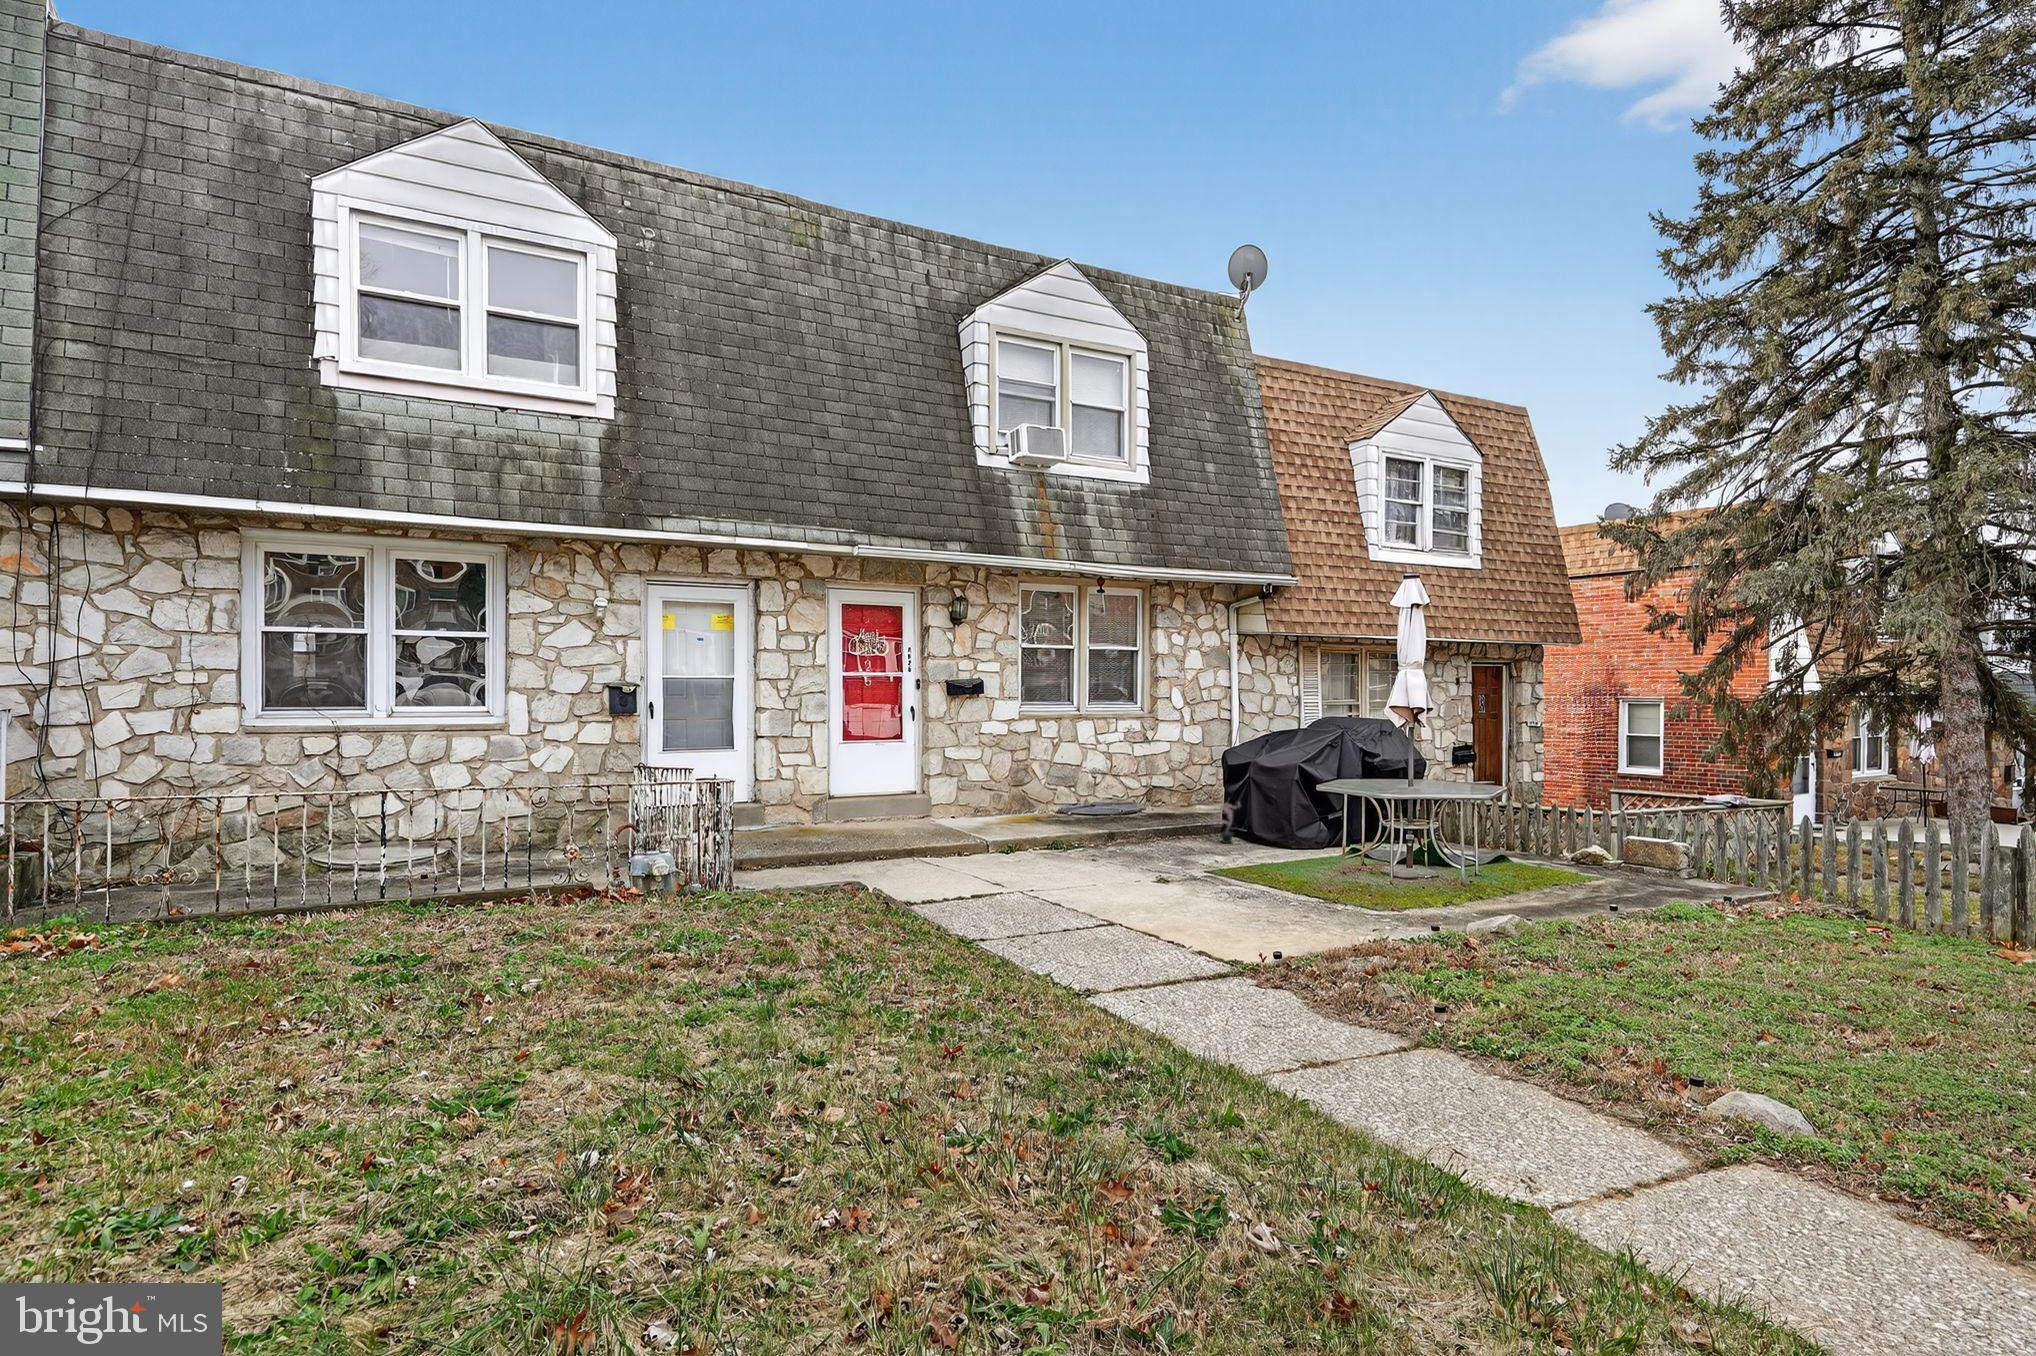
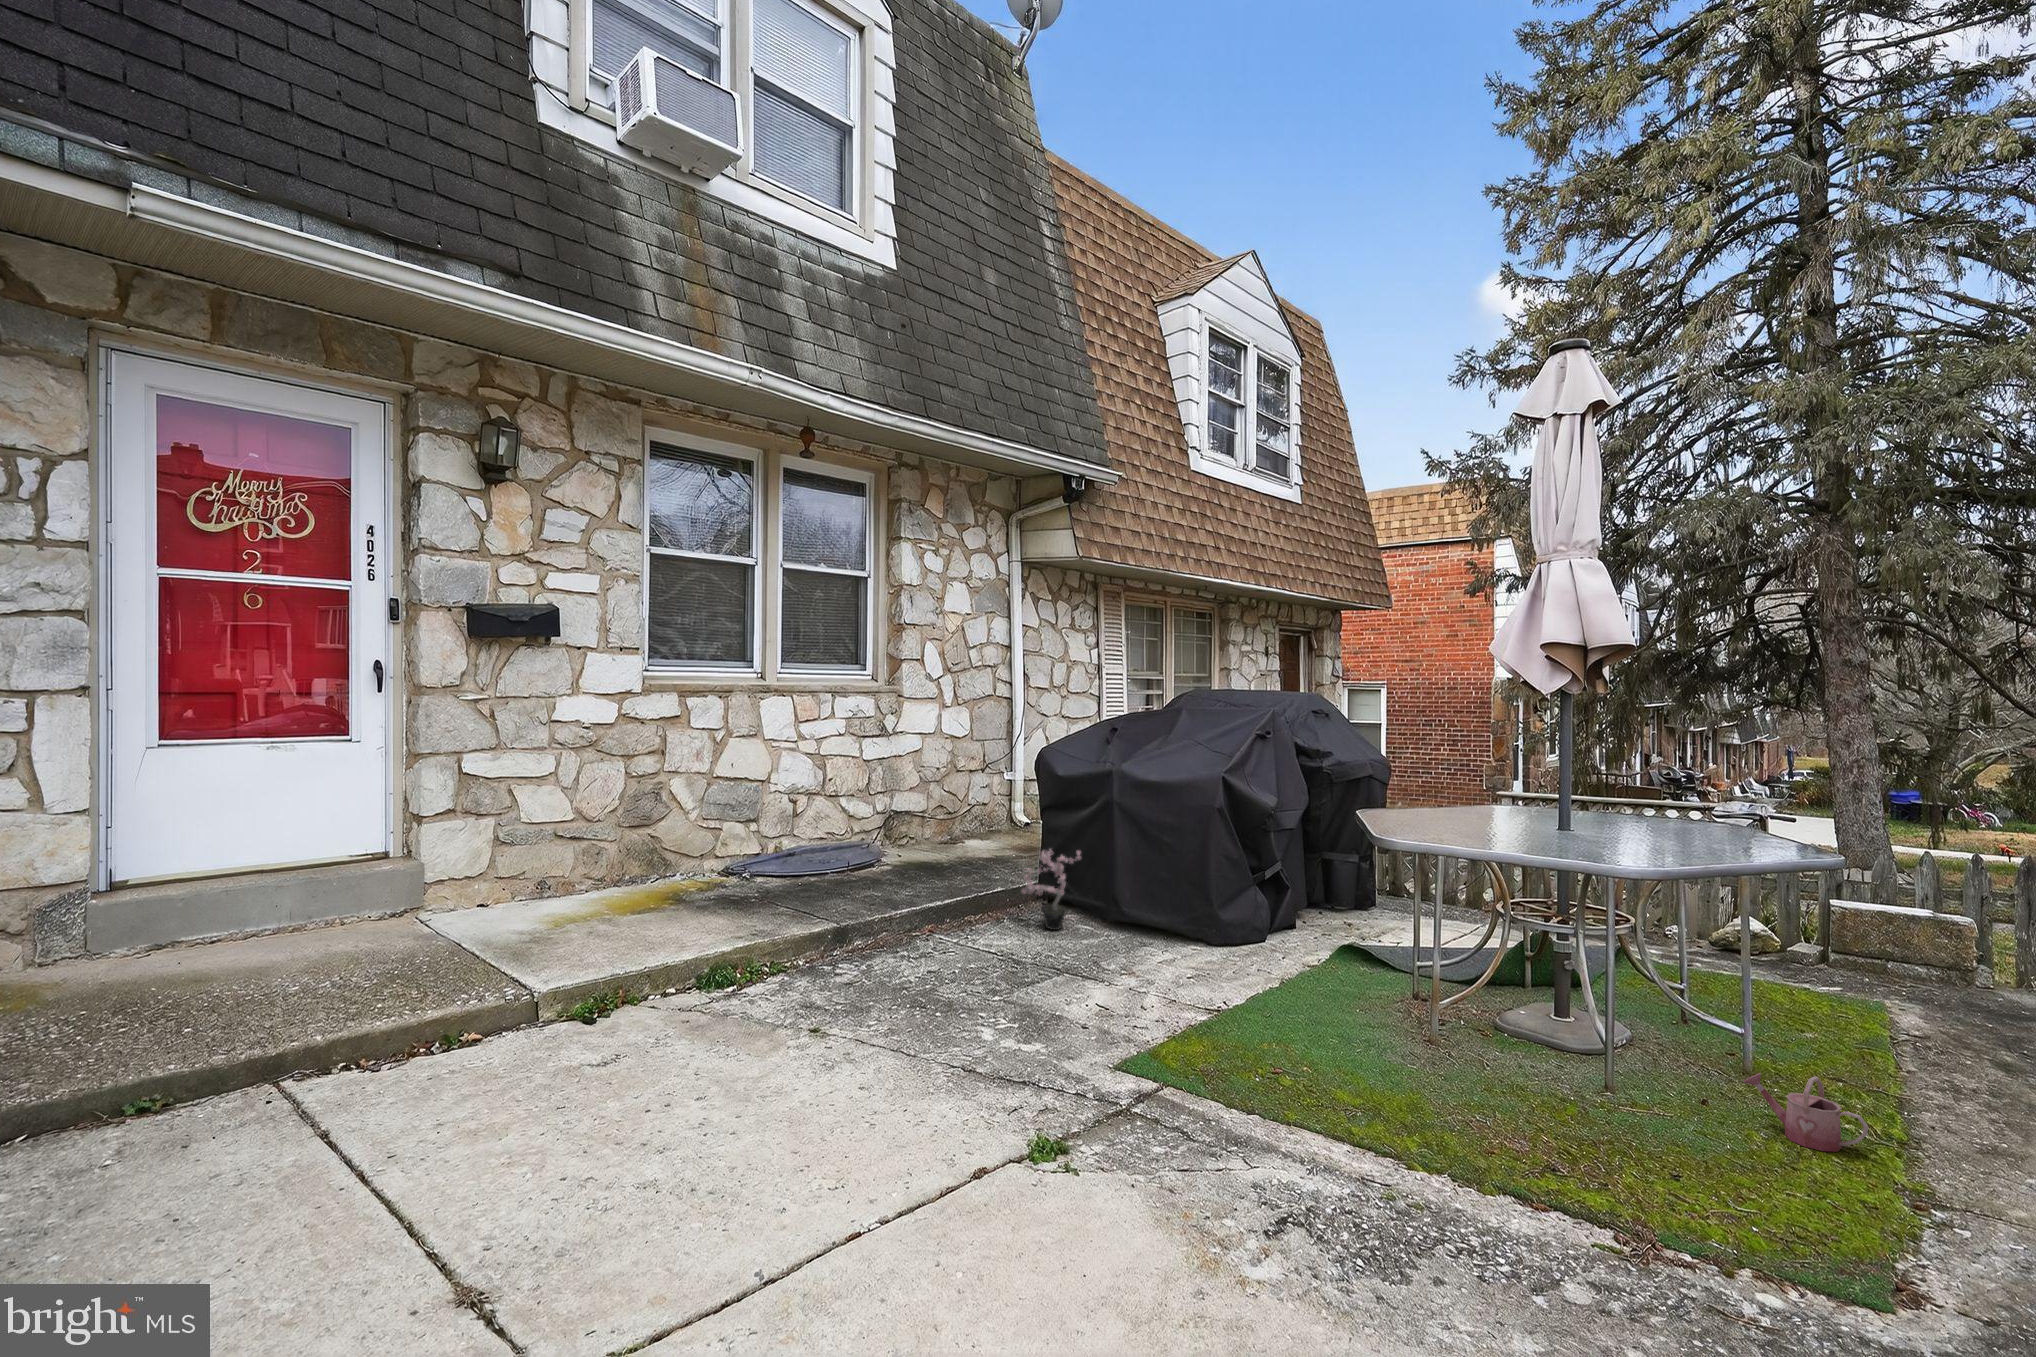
watering can: none [1466,875,1495,902] -> present [1743,1073,1868,1152]

